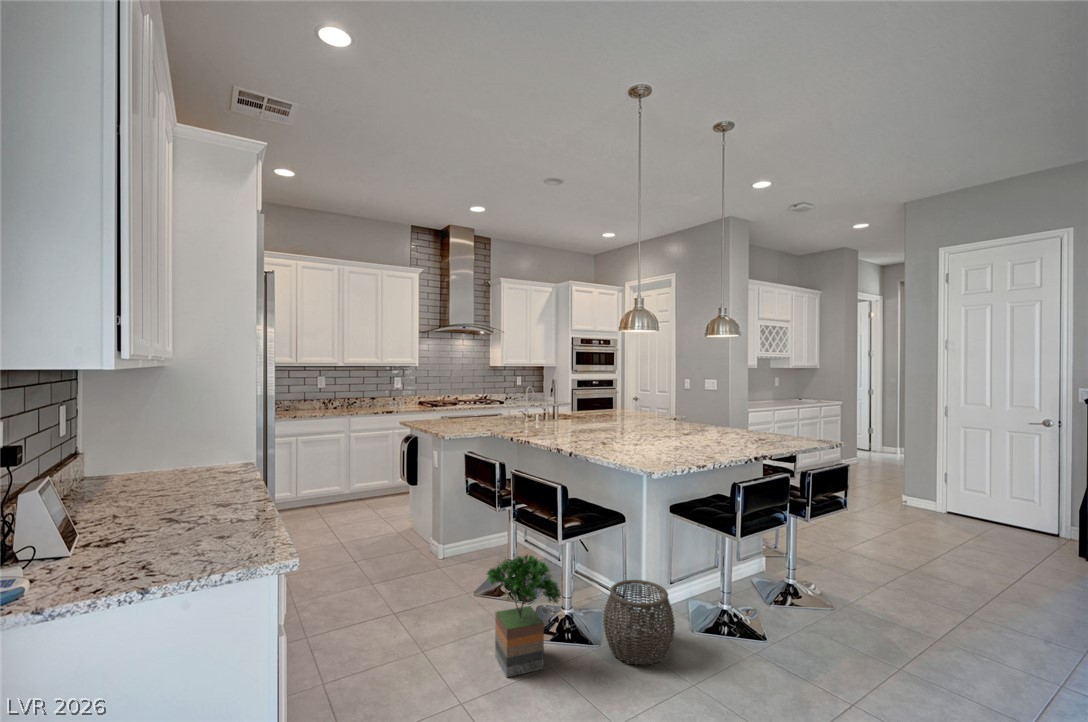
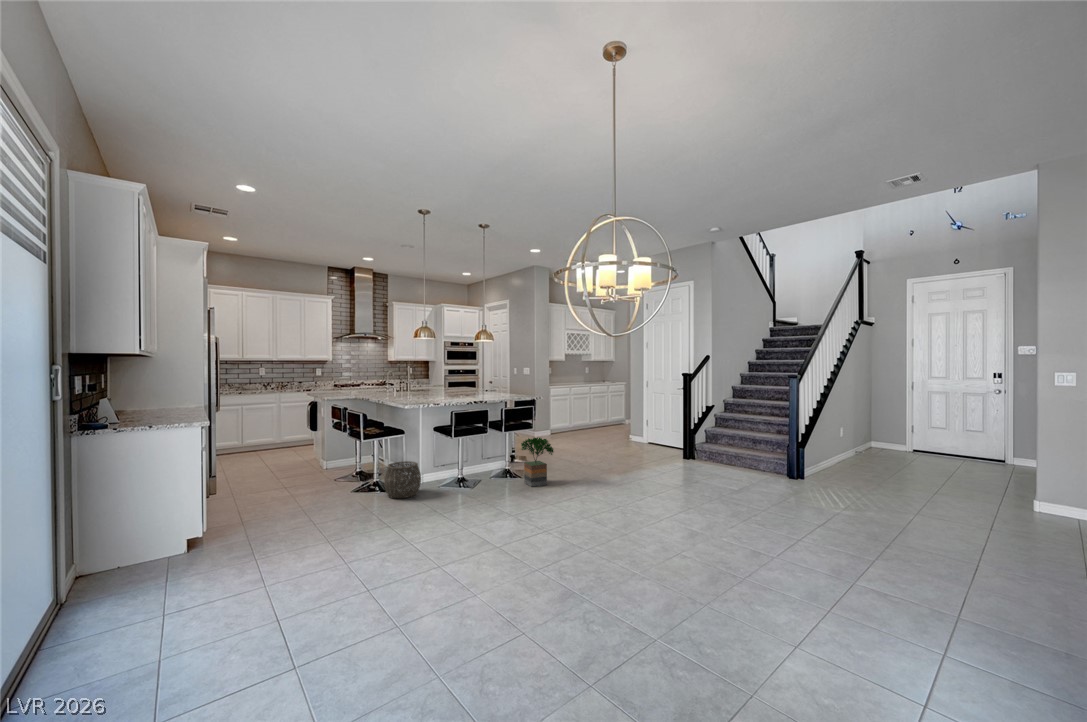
potted tree: present [486,555,561,677] -> present [521,437,554,487]

